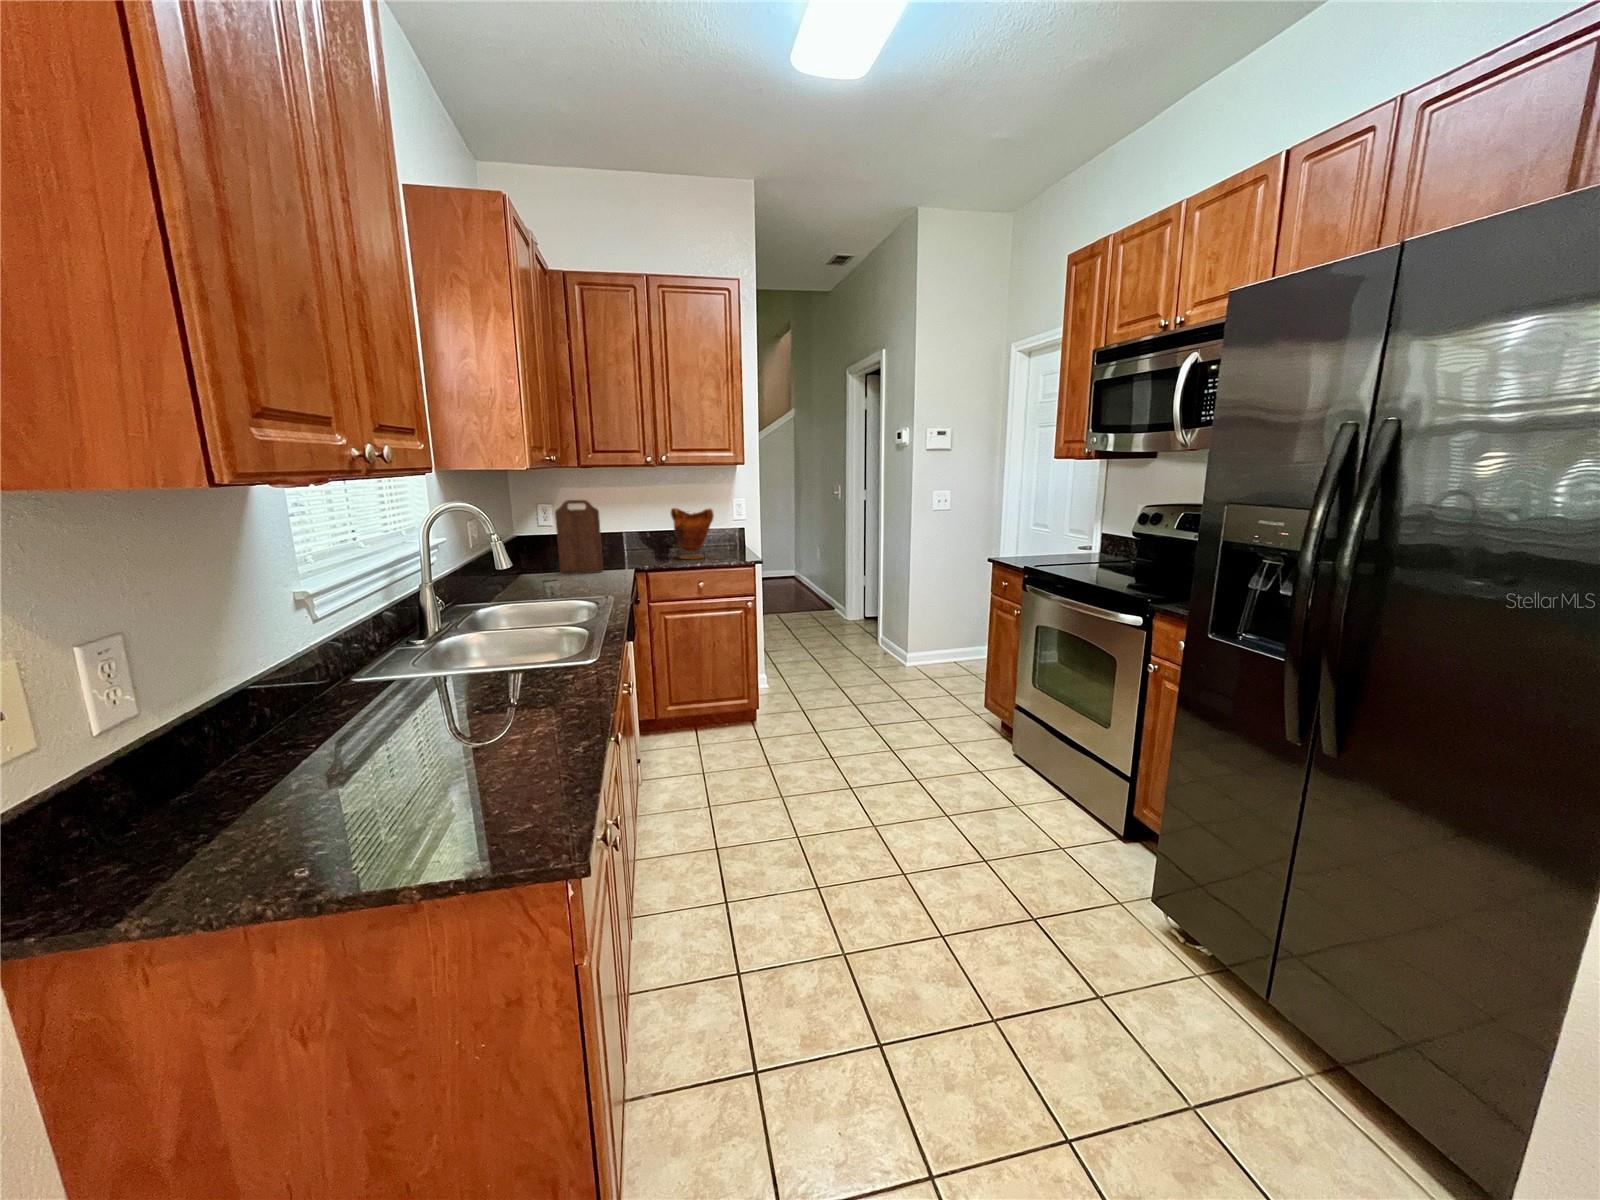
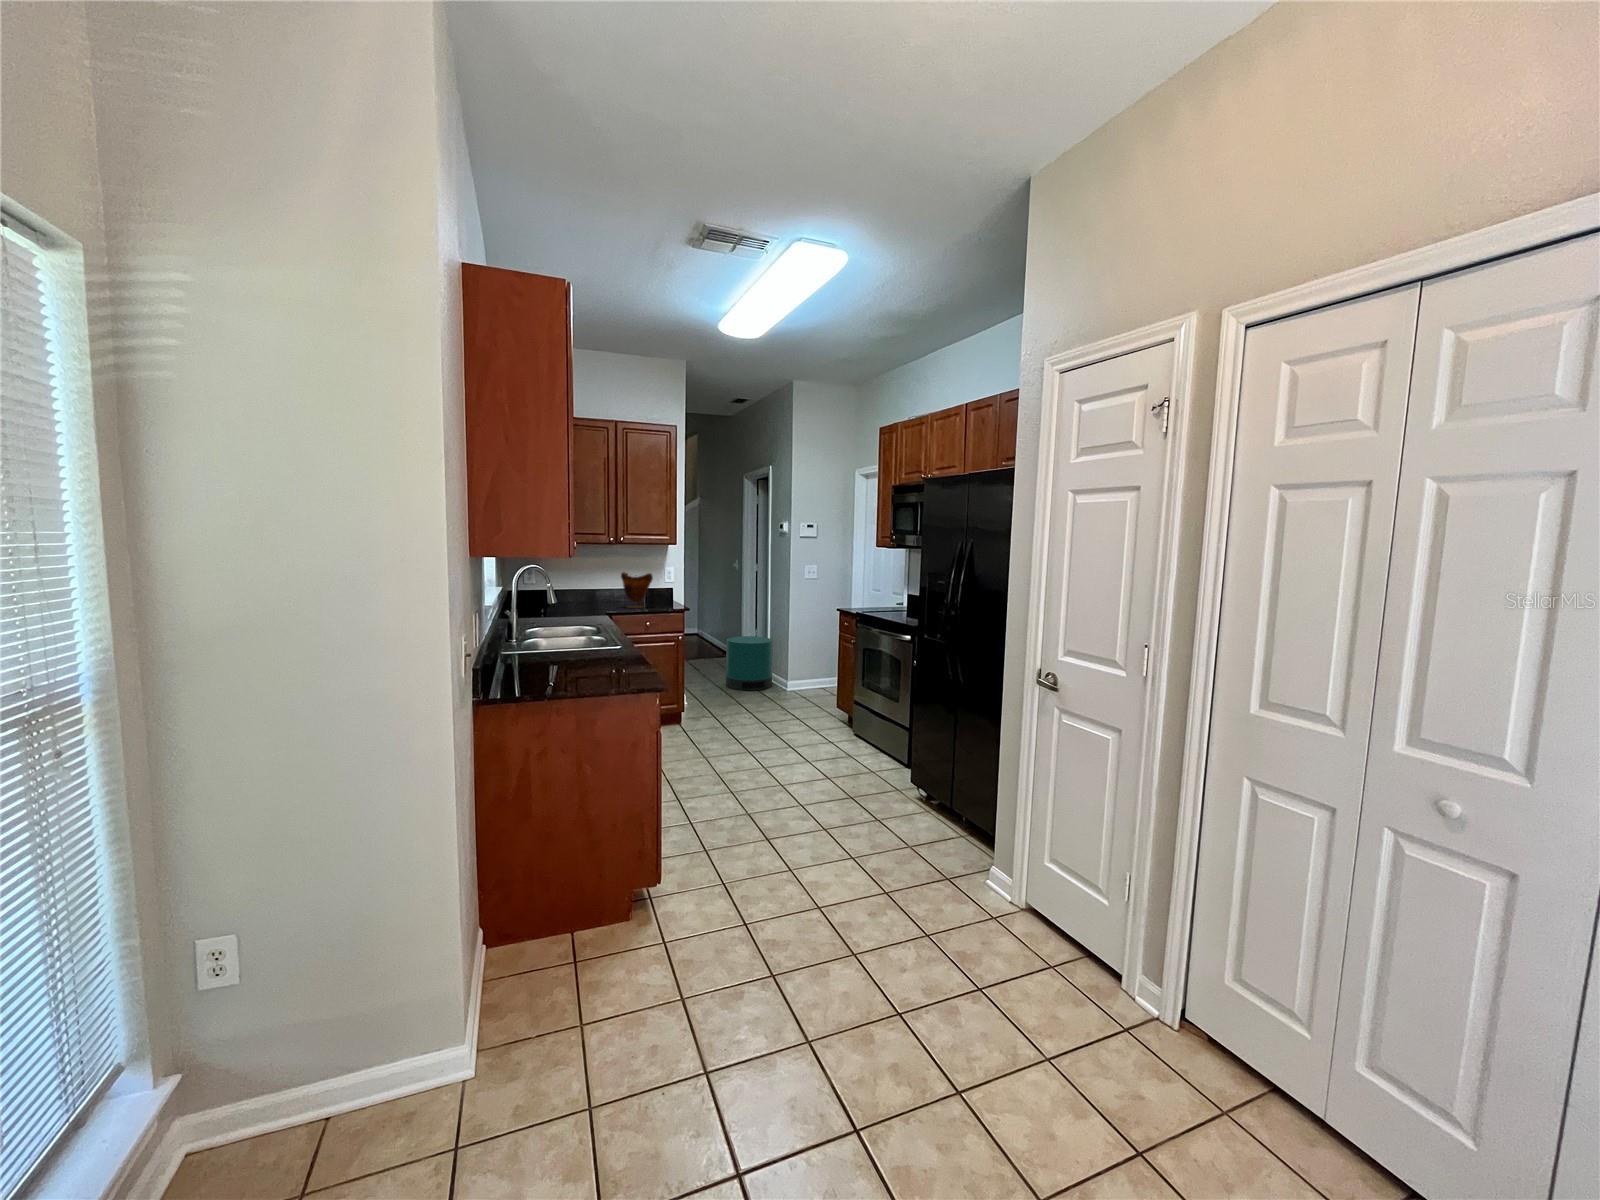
cutting board: present [555,500,603,573] -> none [550,565,580,614]
trash can: none [824,589,886,664] -> present [726,636,773,690]

